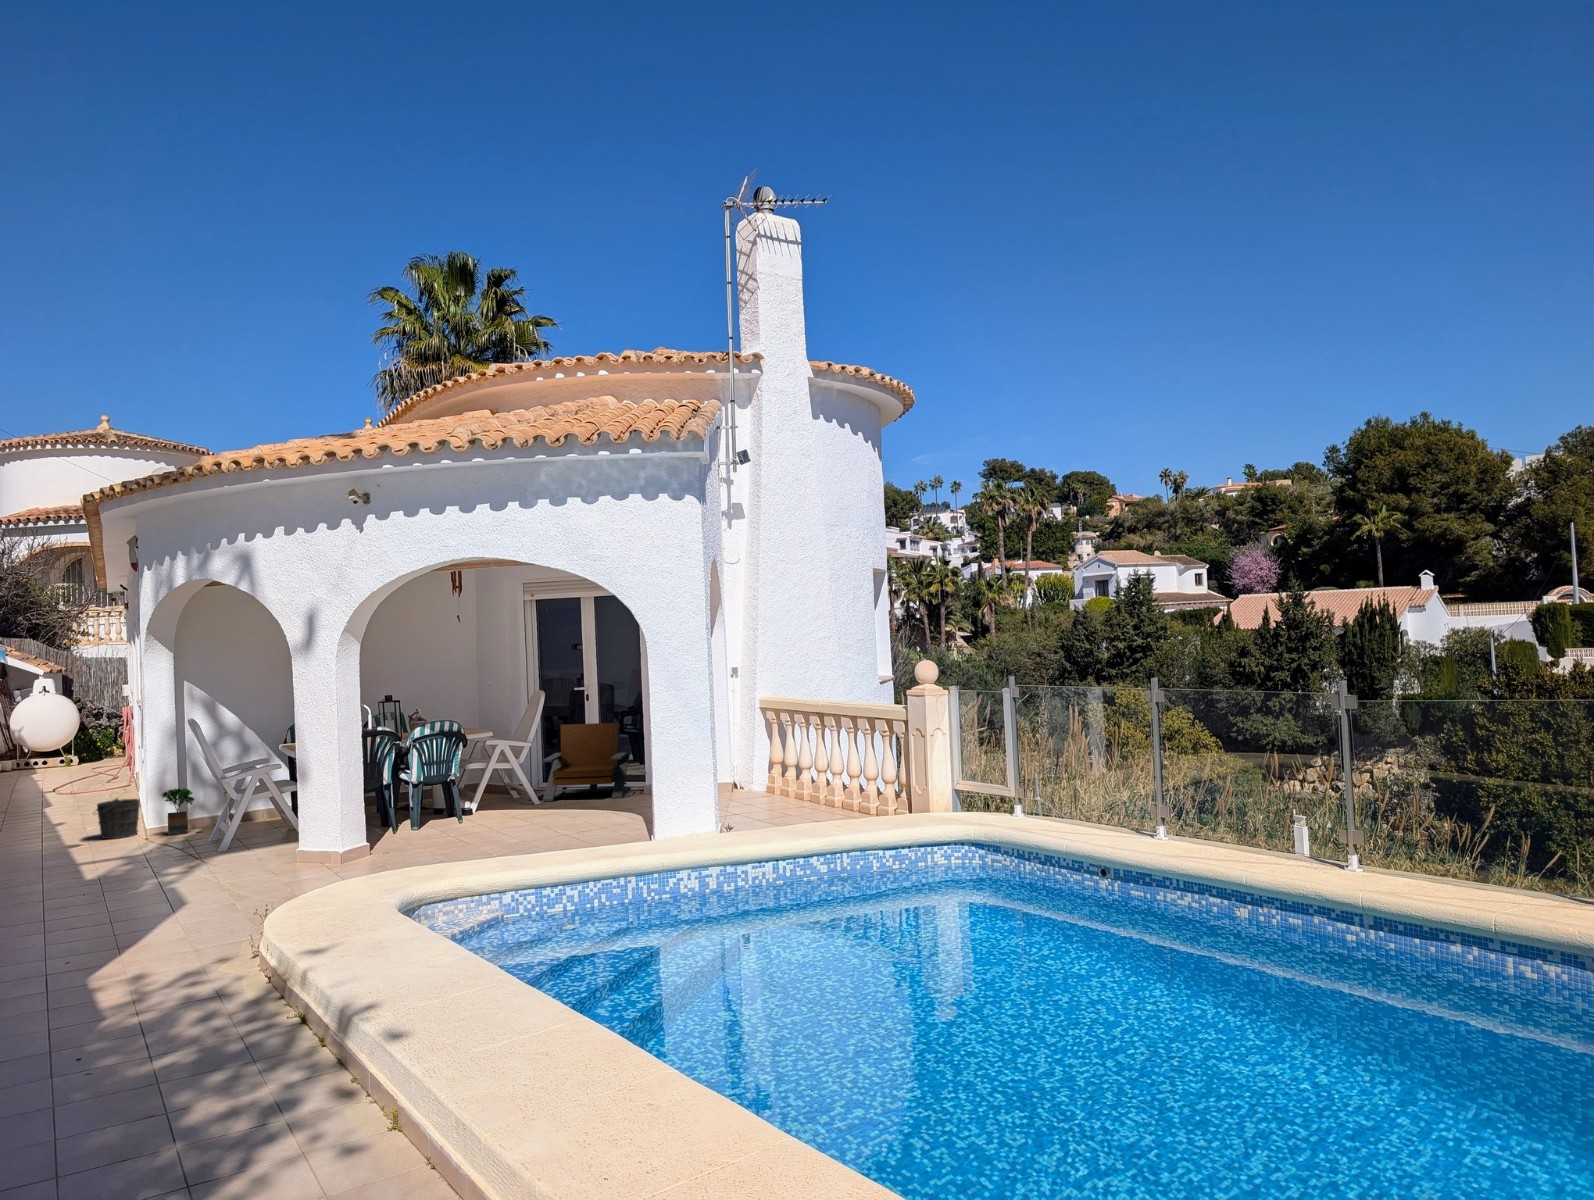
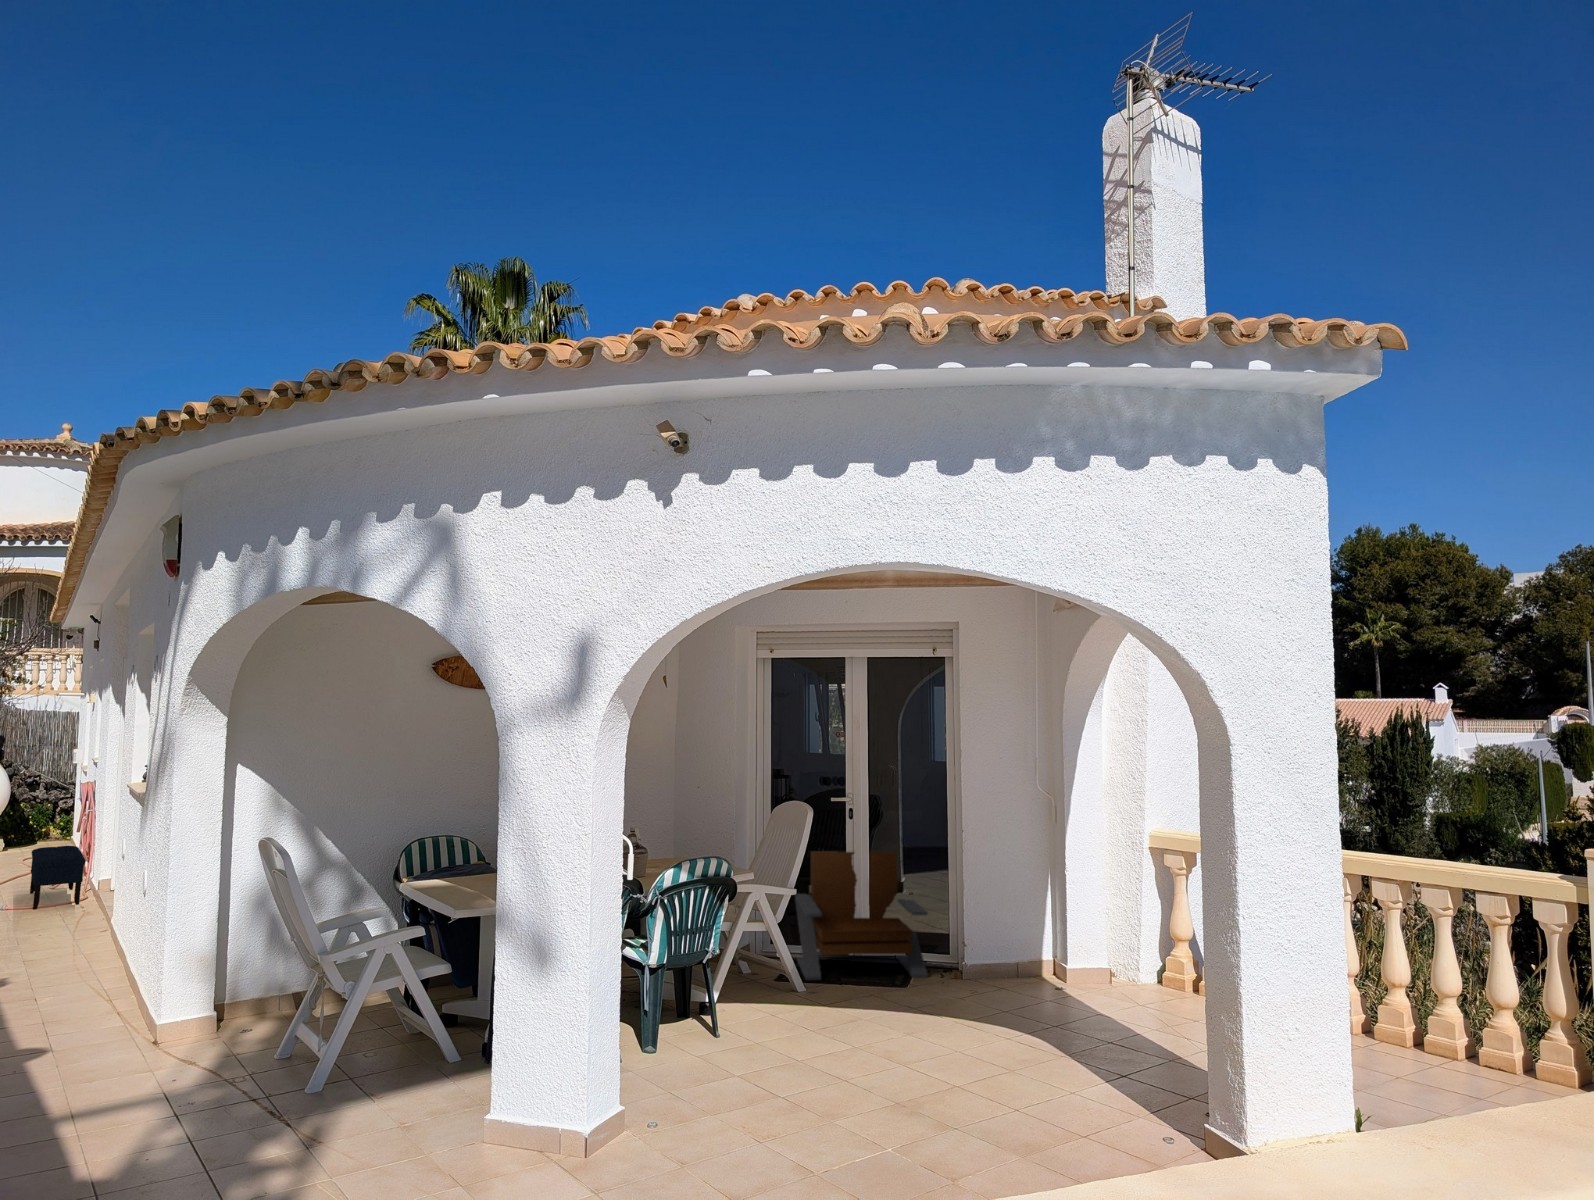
bench: none [96,750,129,790] -> present [30,846,86,909]
potted tree: present [162,788,194,835] -> none [181,961,246,1055]
bucket: present [96,798,140,839] -> none [46,976,138,1063]

